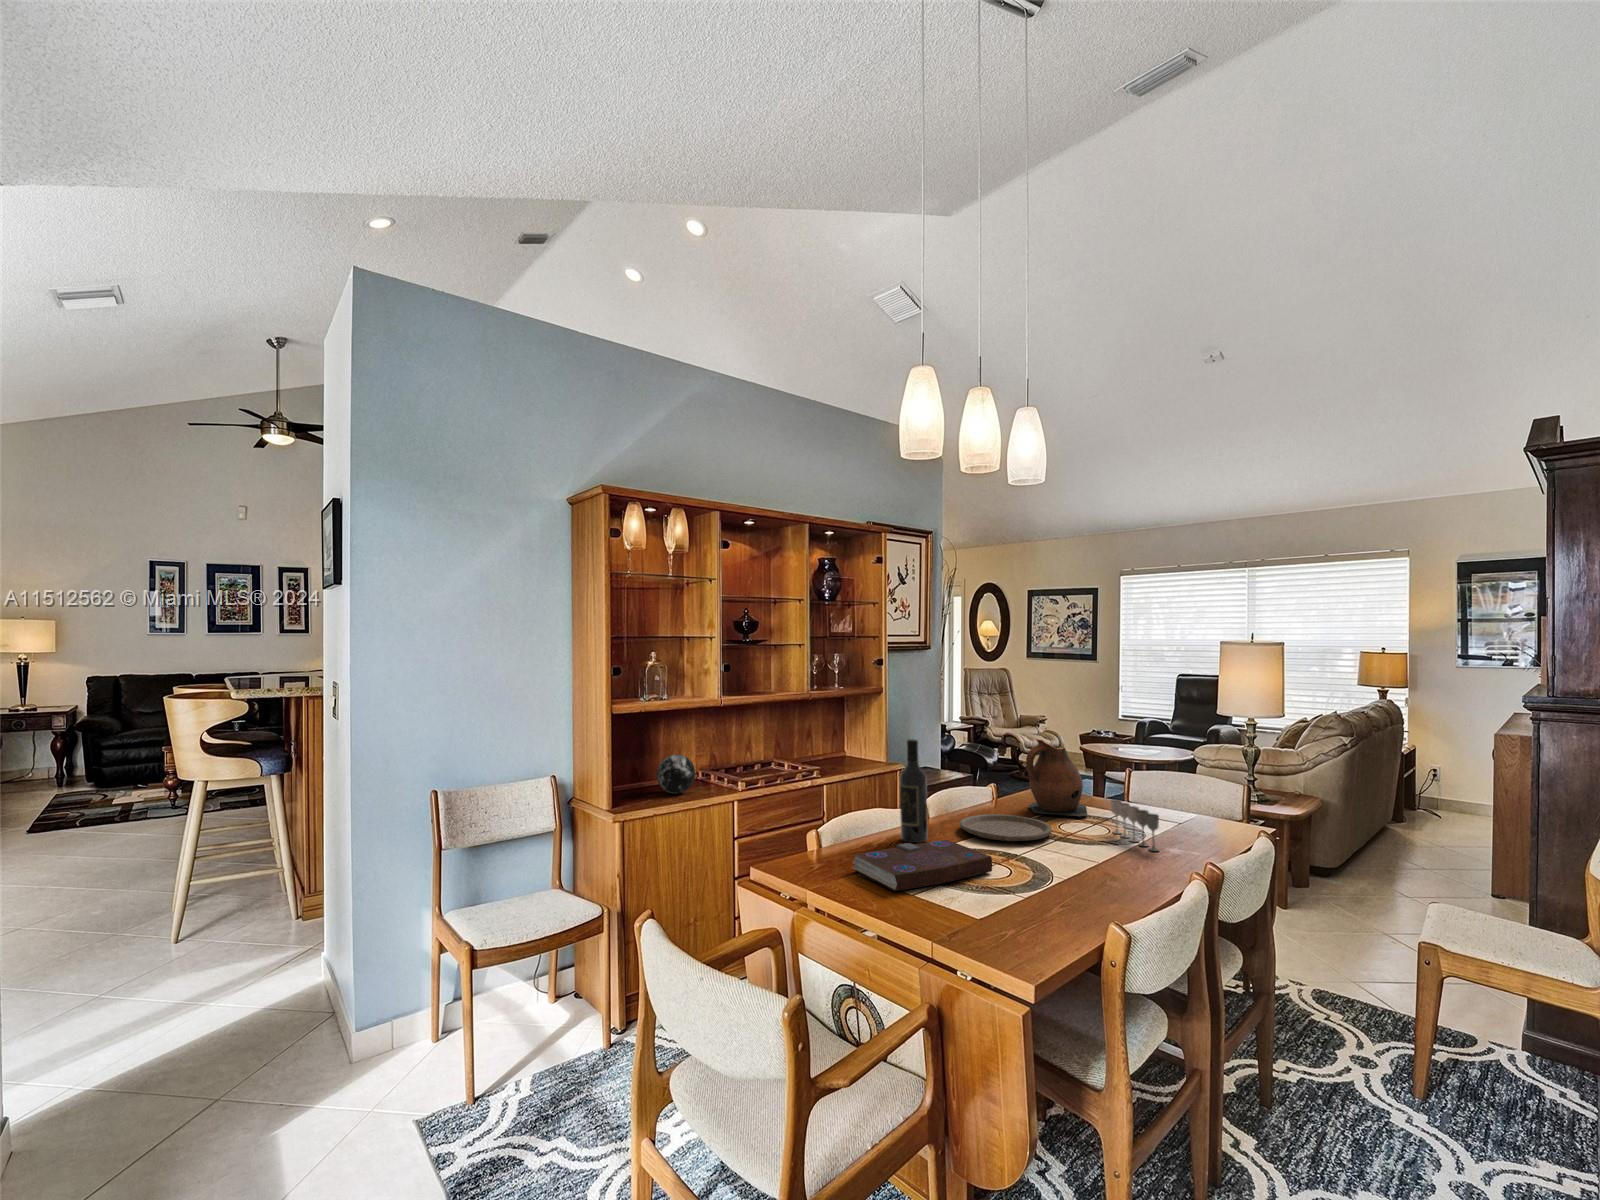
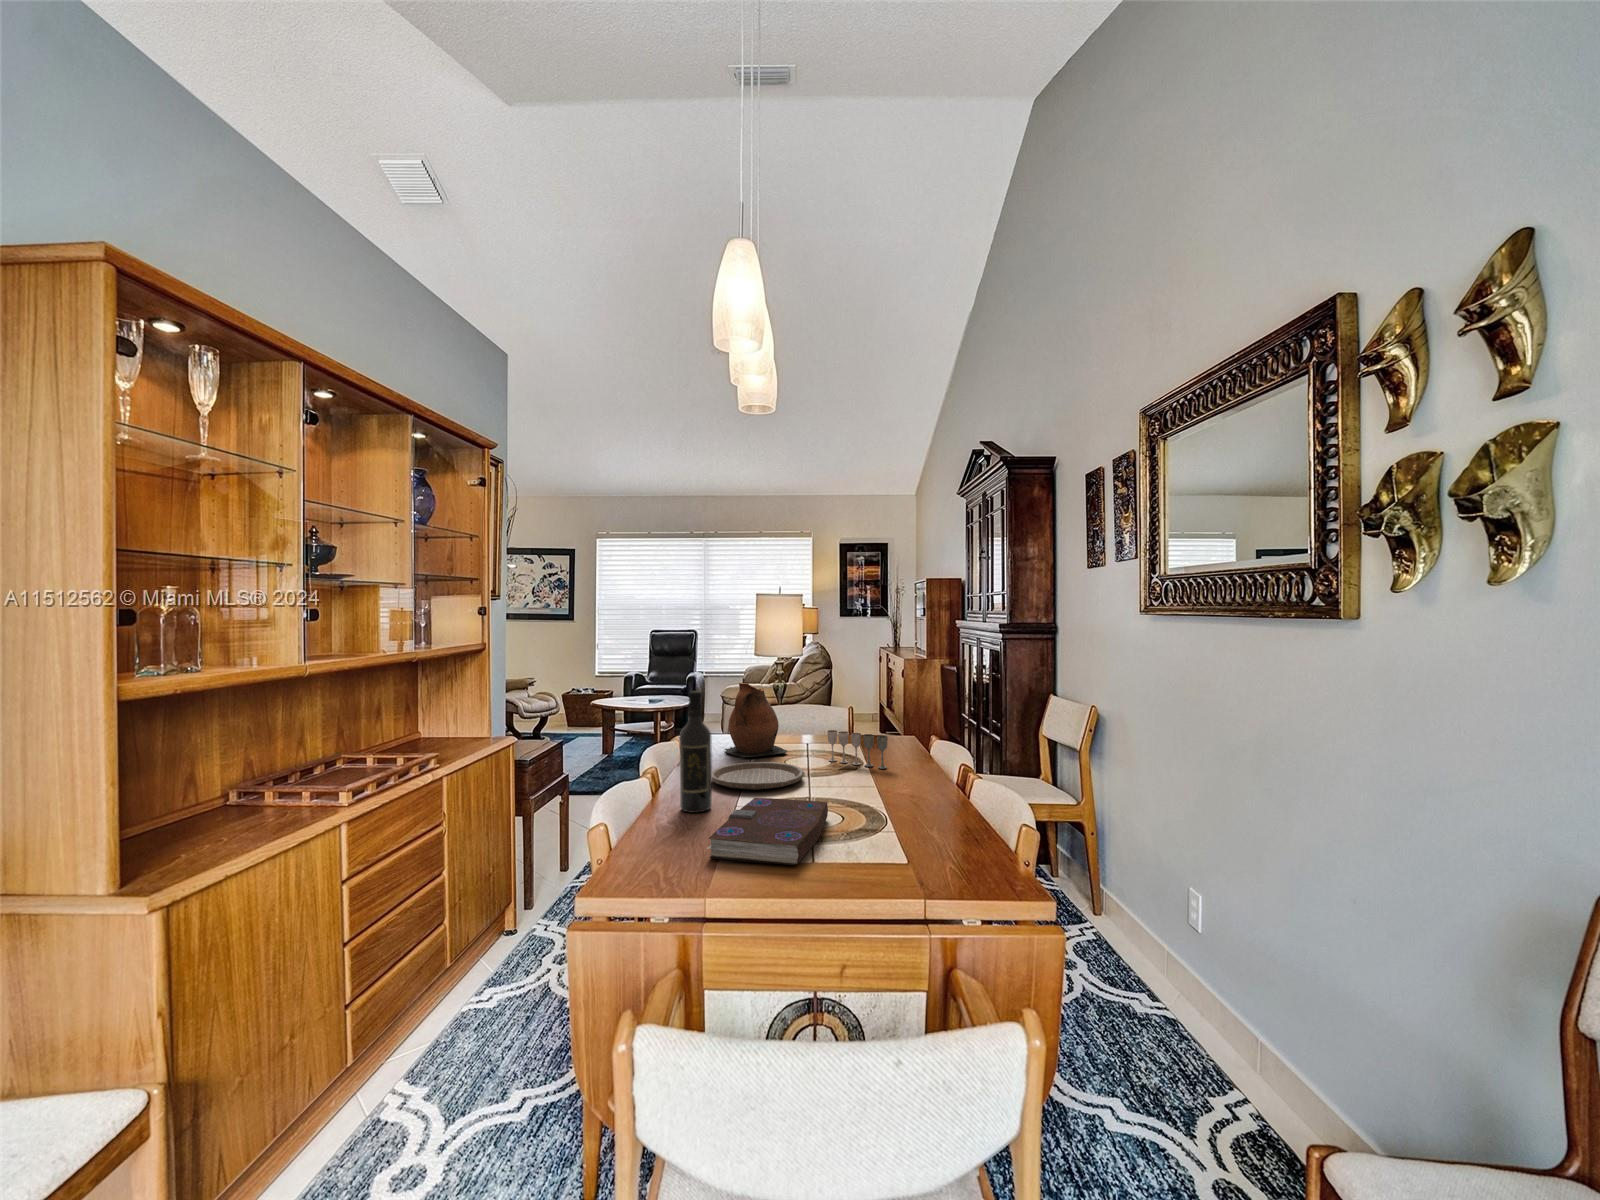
decorative orb: present [657,754,695,793] -> none [178,766,265,835]

